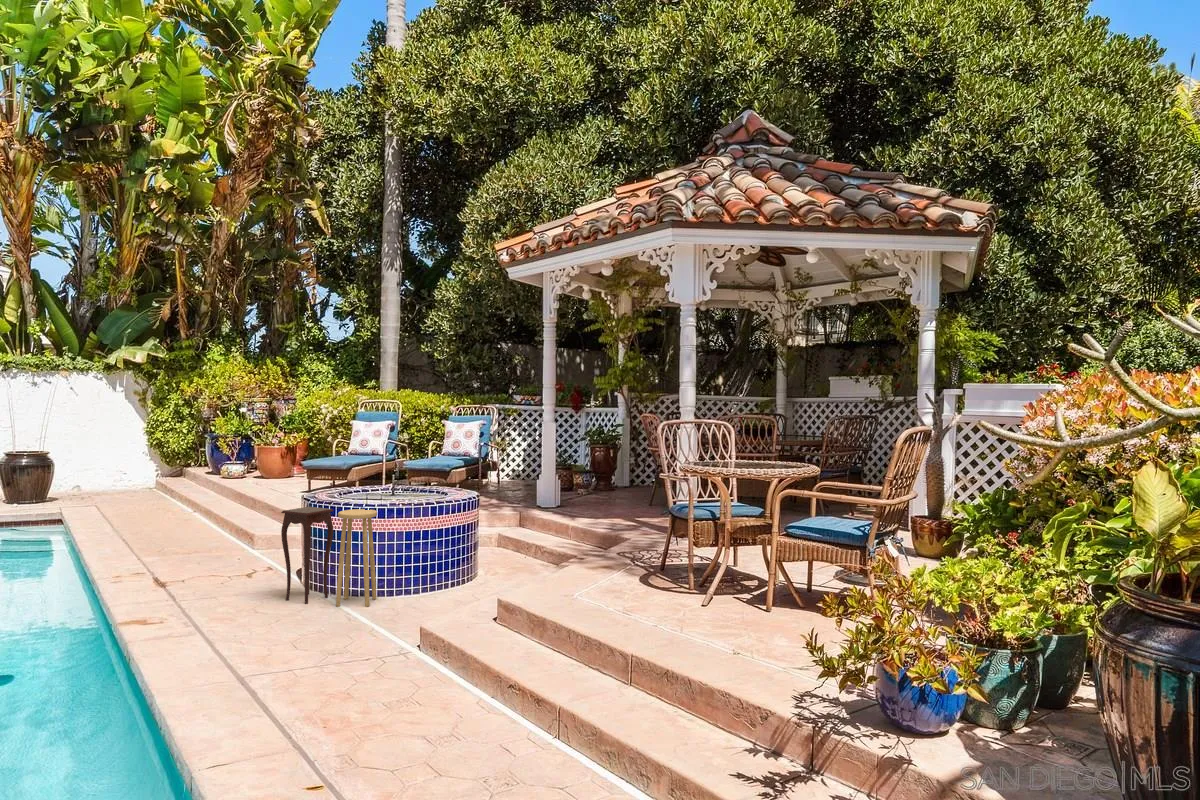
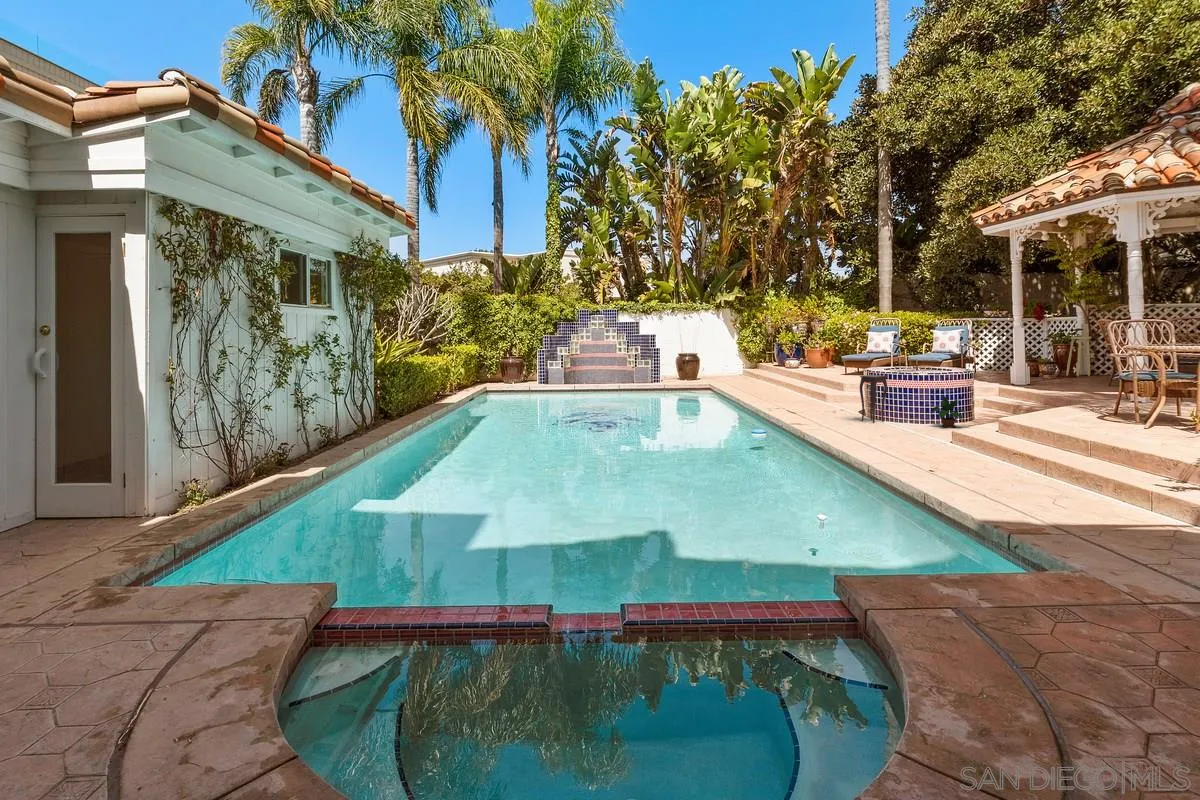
stool: present [336,509,377,607] -> present [1066,337,1091,376]
potted plant: none [406,544,465,604] -> present [931,395,966,428]

